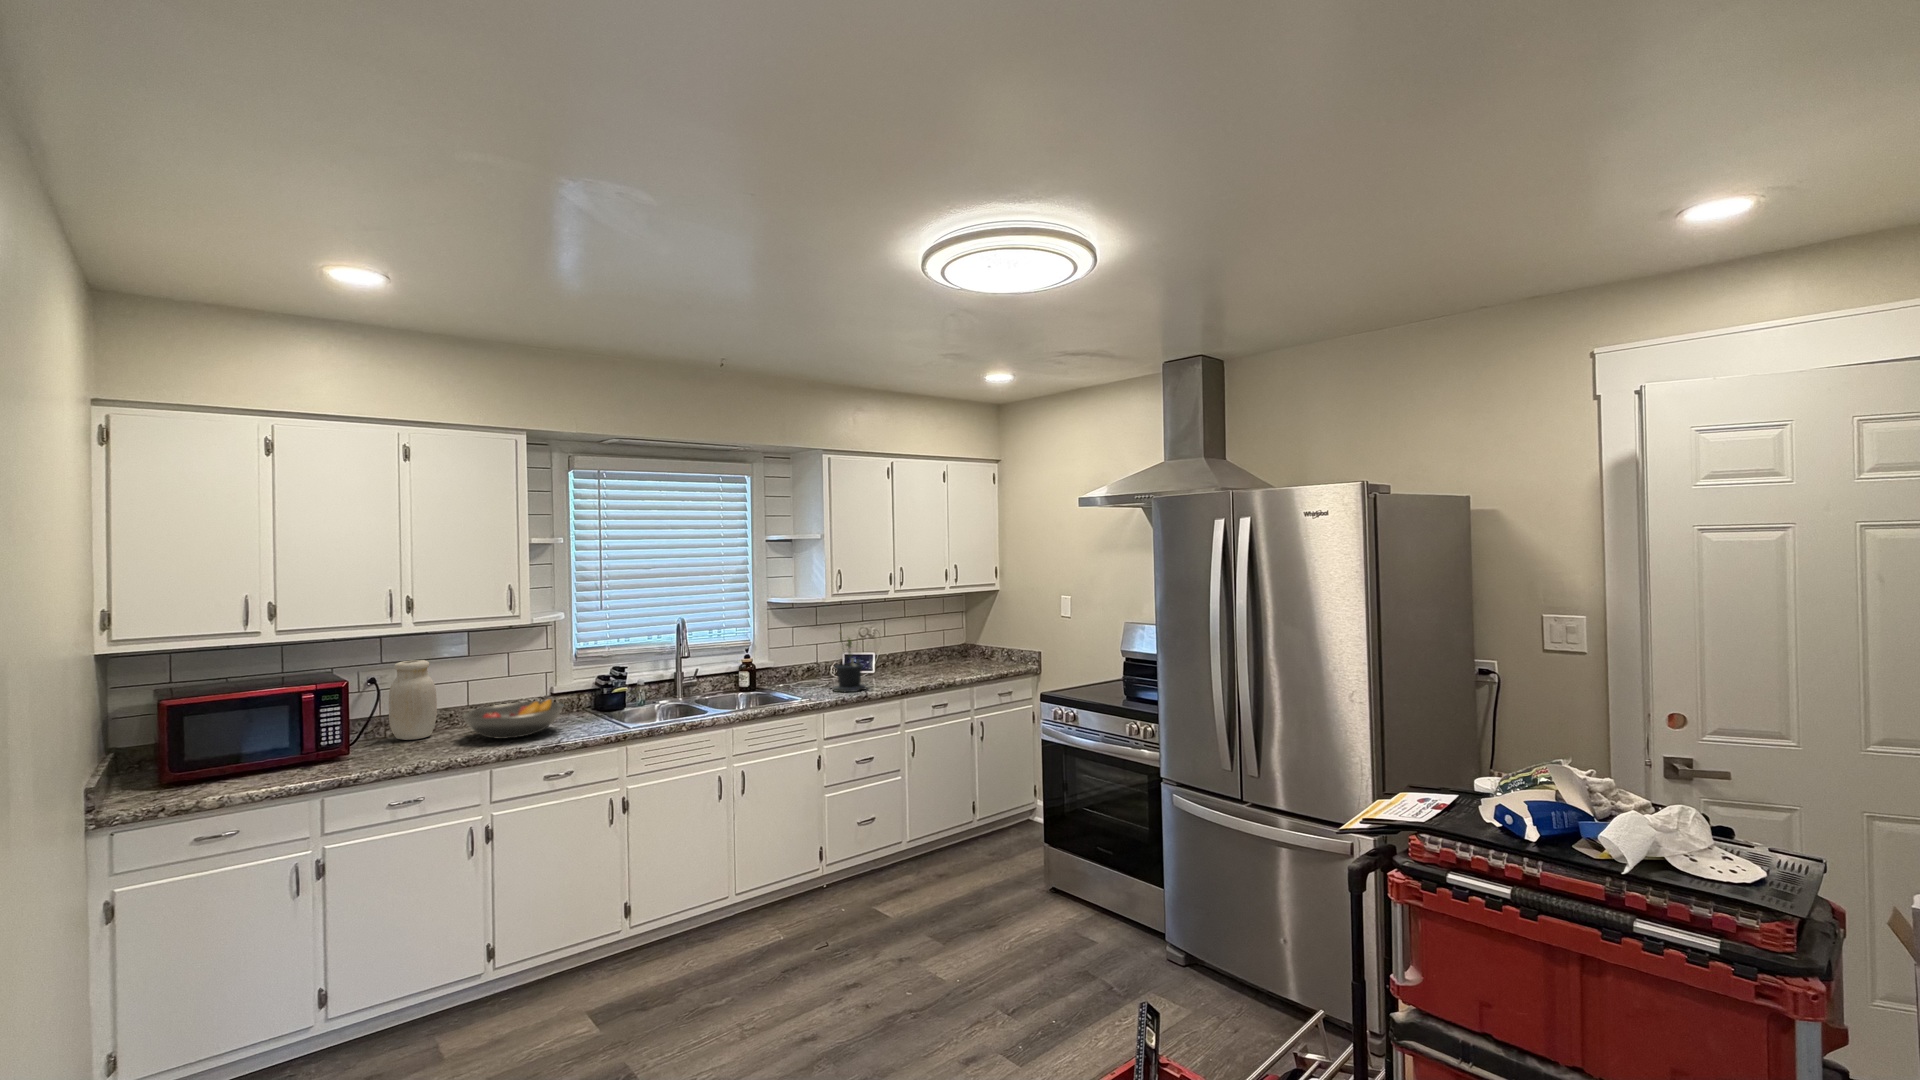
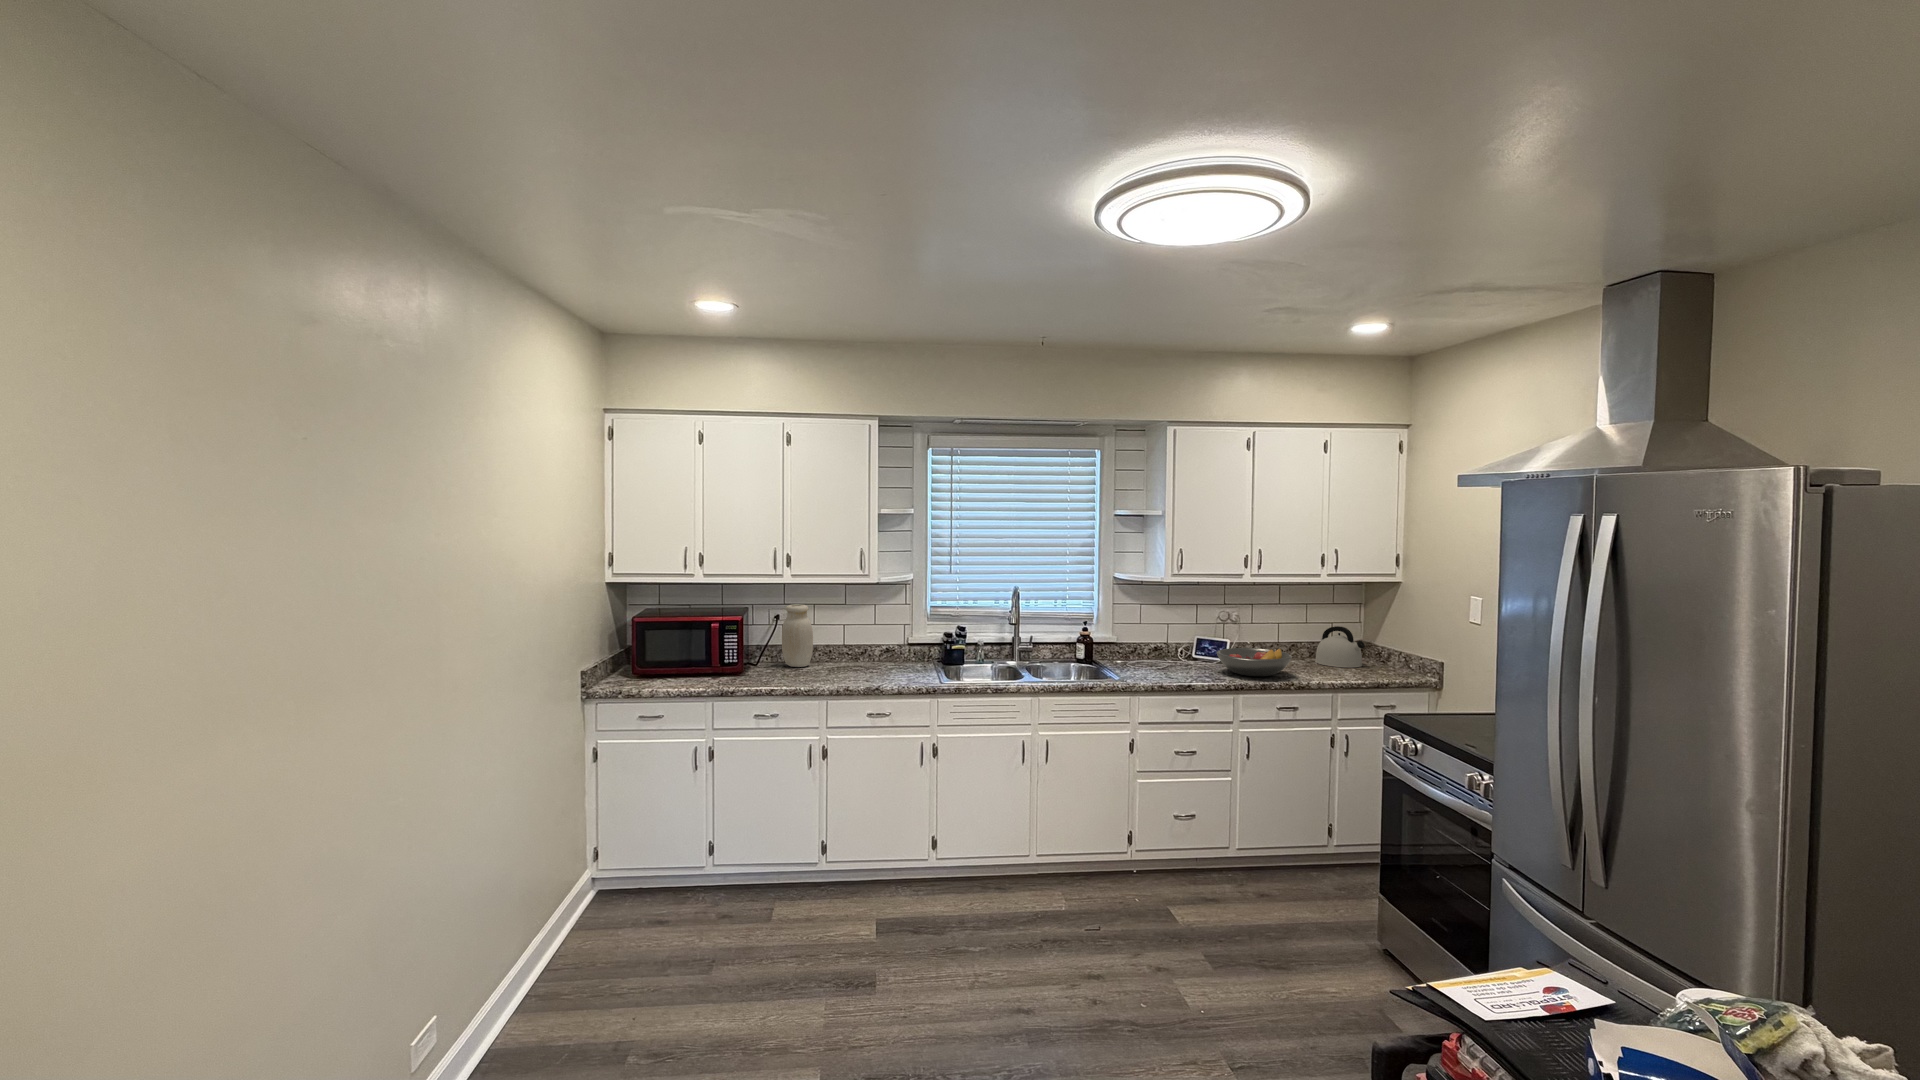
potted plant: present [832,631,867,692] -> none [1158,613,1197,680]
kettle: none [937,632,976,666] -> present [1315,626,1365,668]
fruit bowl: present [462,699,563,739] -> present [1217,648,1292,677]

